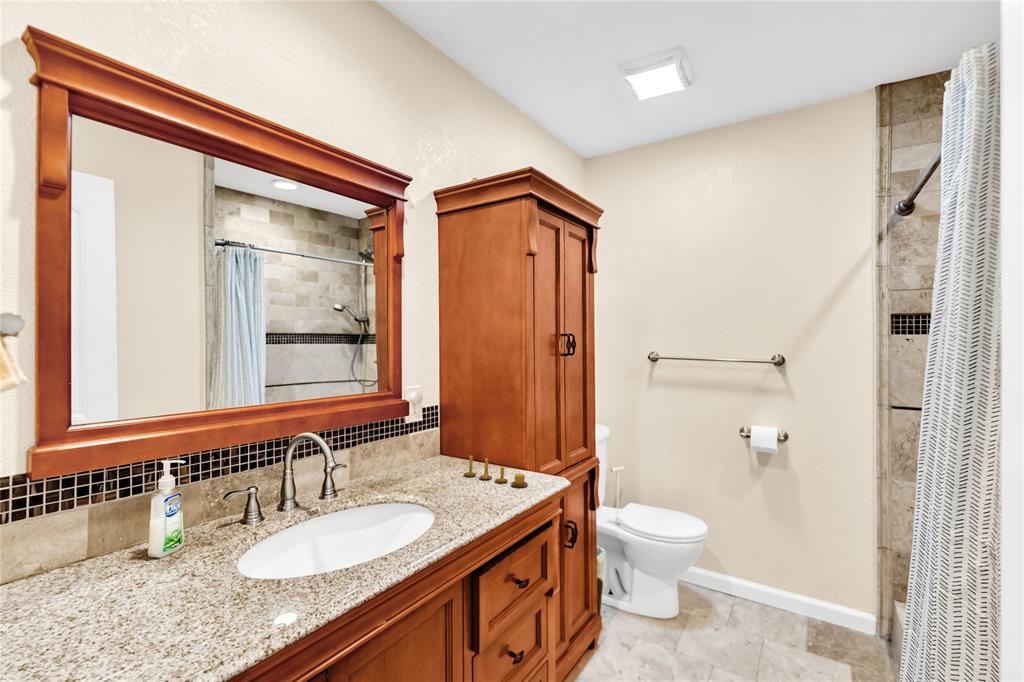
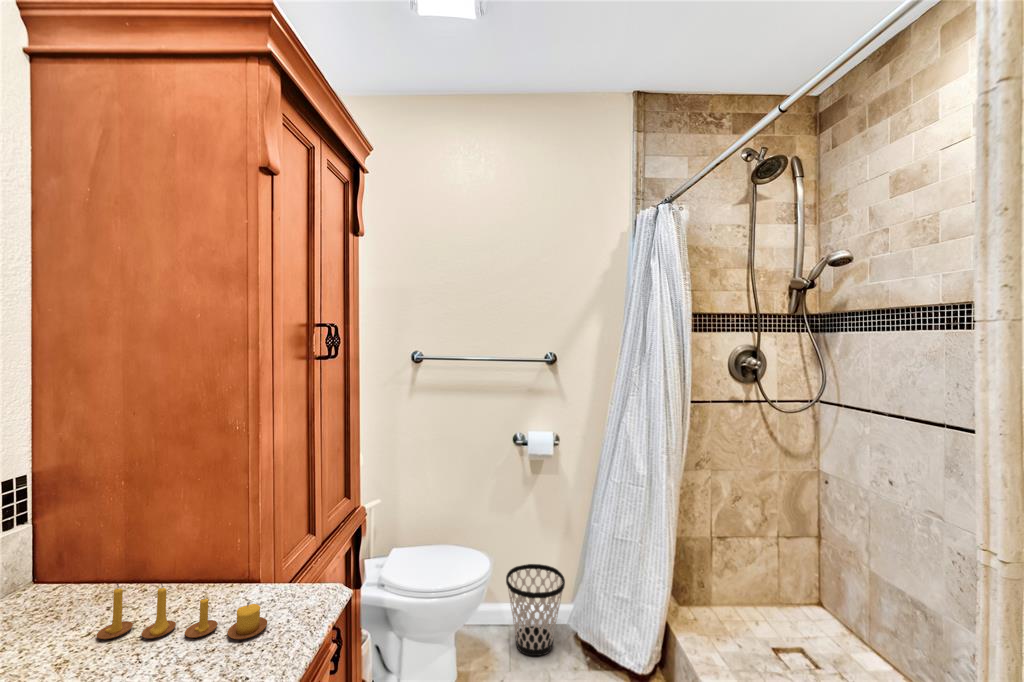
wastebasket: none [727,546,788,627] -> present [506,564,565,656]

